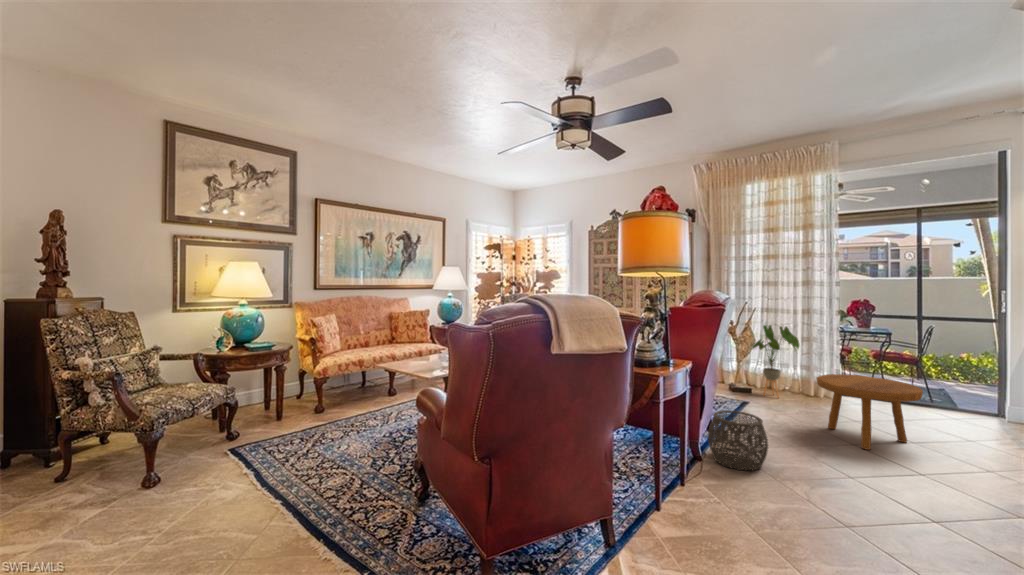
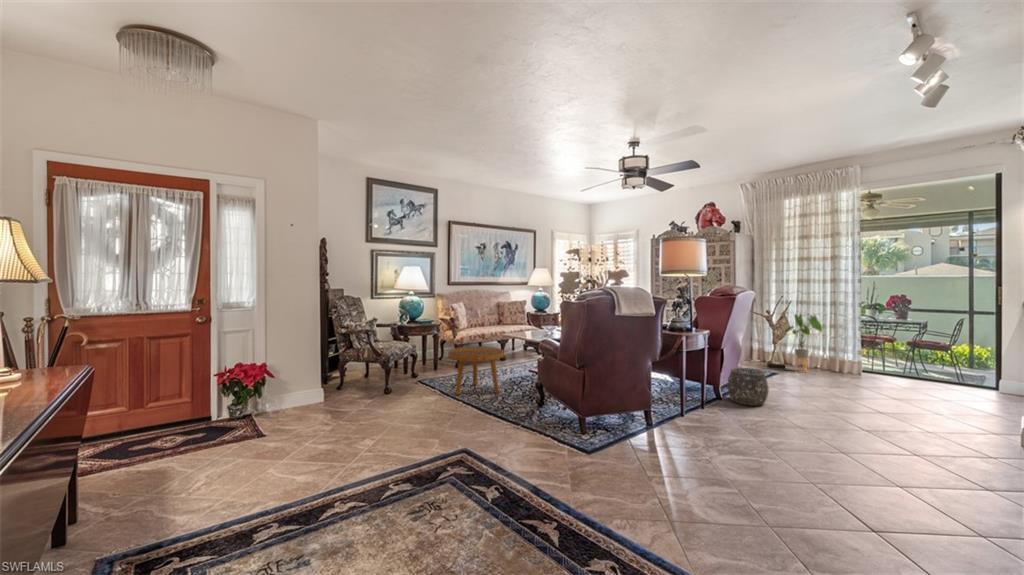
footstool: present [817,374,923,450] -> present [448,346,504,395]

